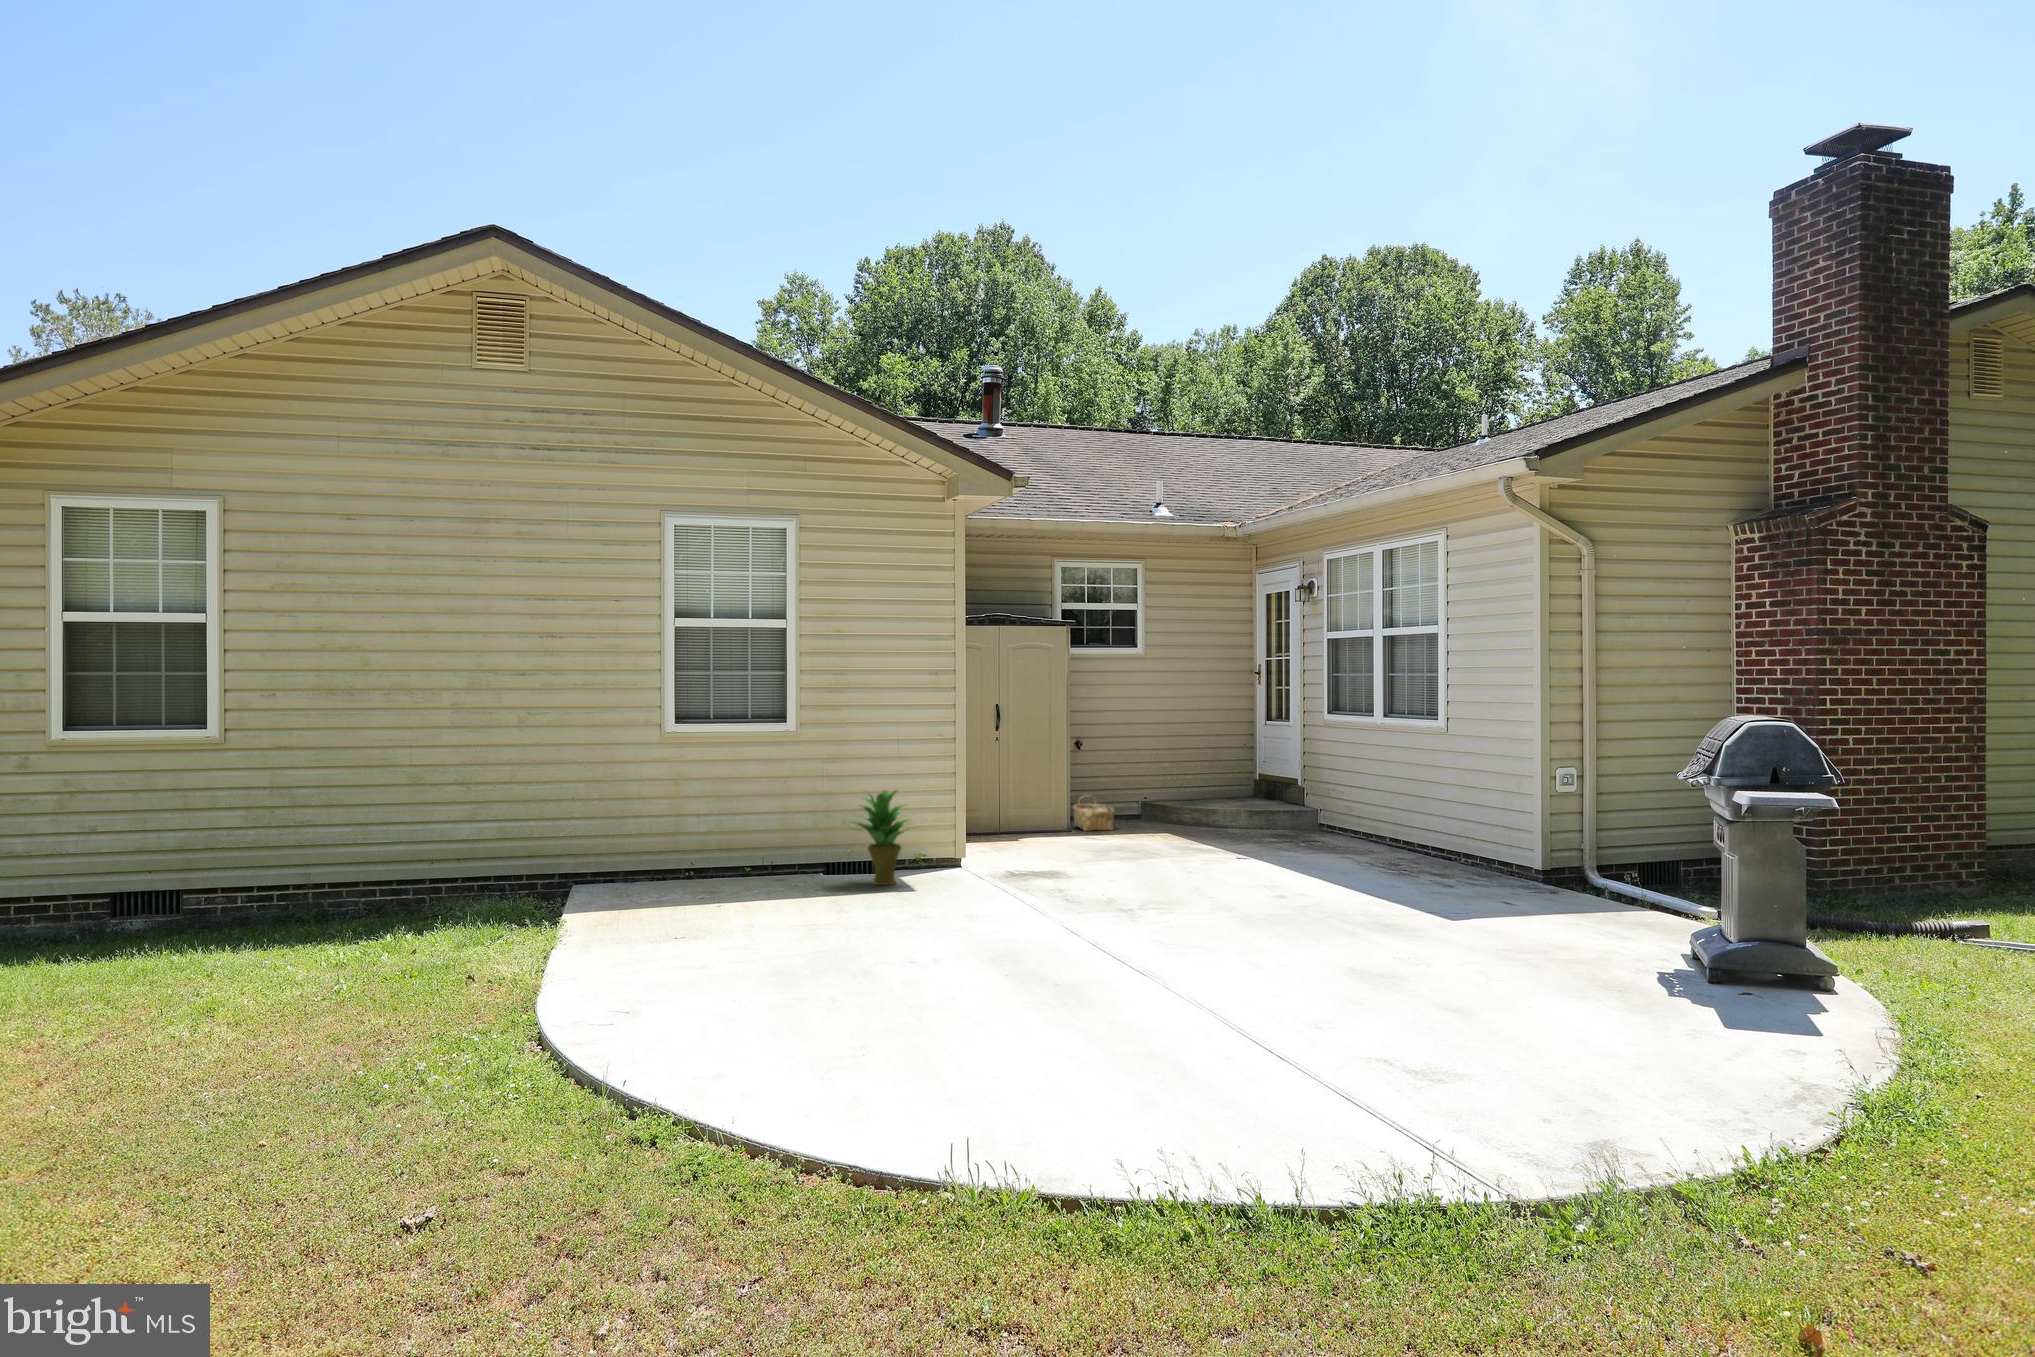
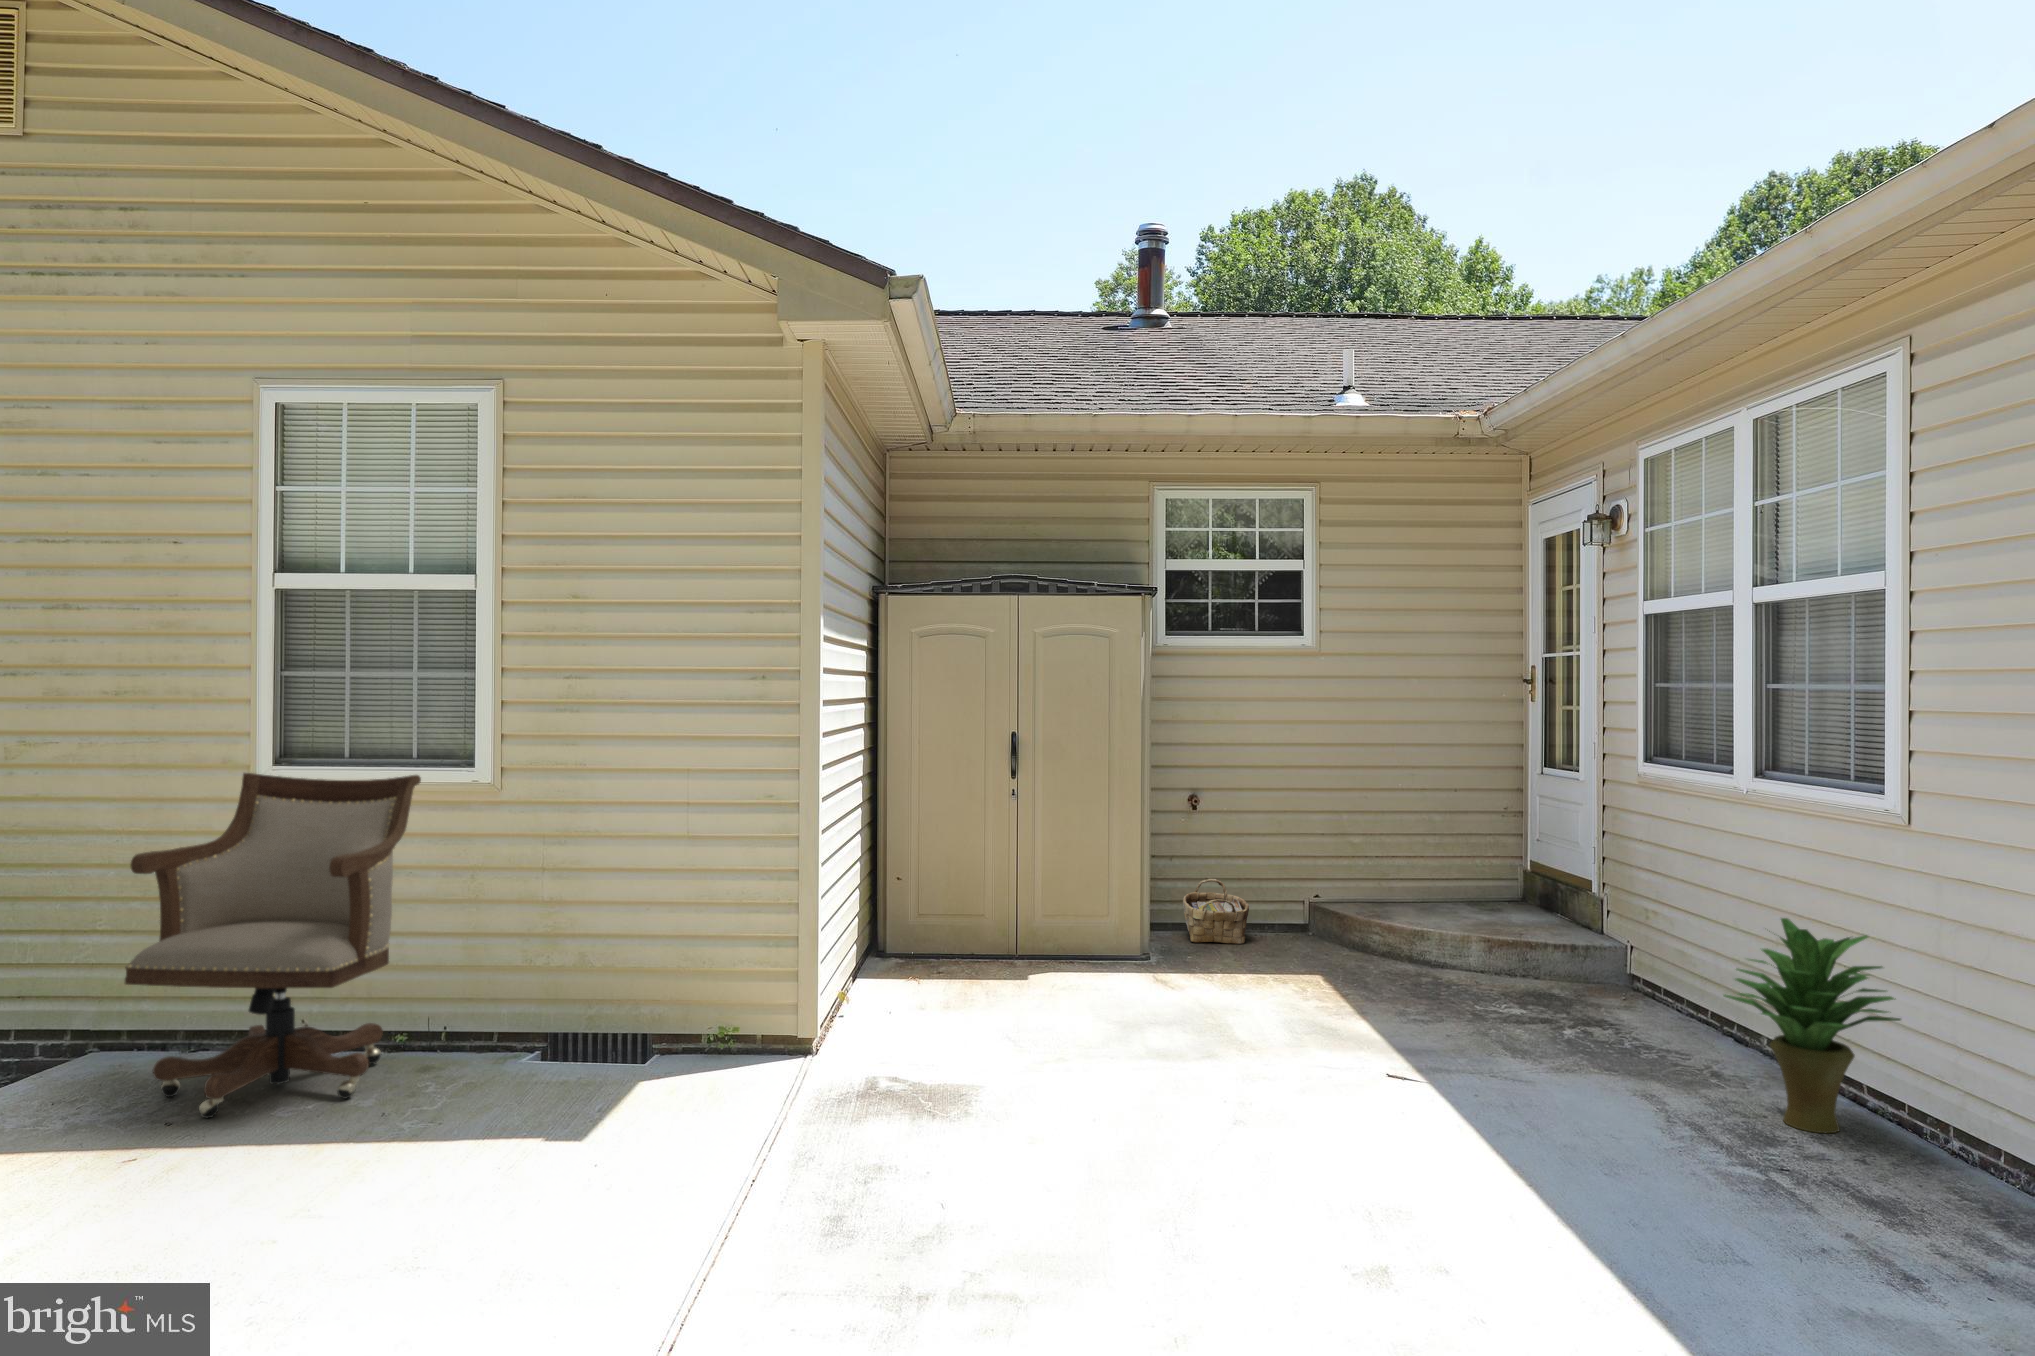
chair: none [676,731,789,903] -> present [125,773,421,1118]
potted plant: present [855,790,908,885] -> present [1724,918,1901,1133]

